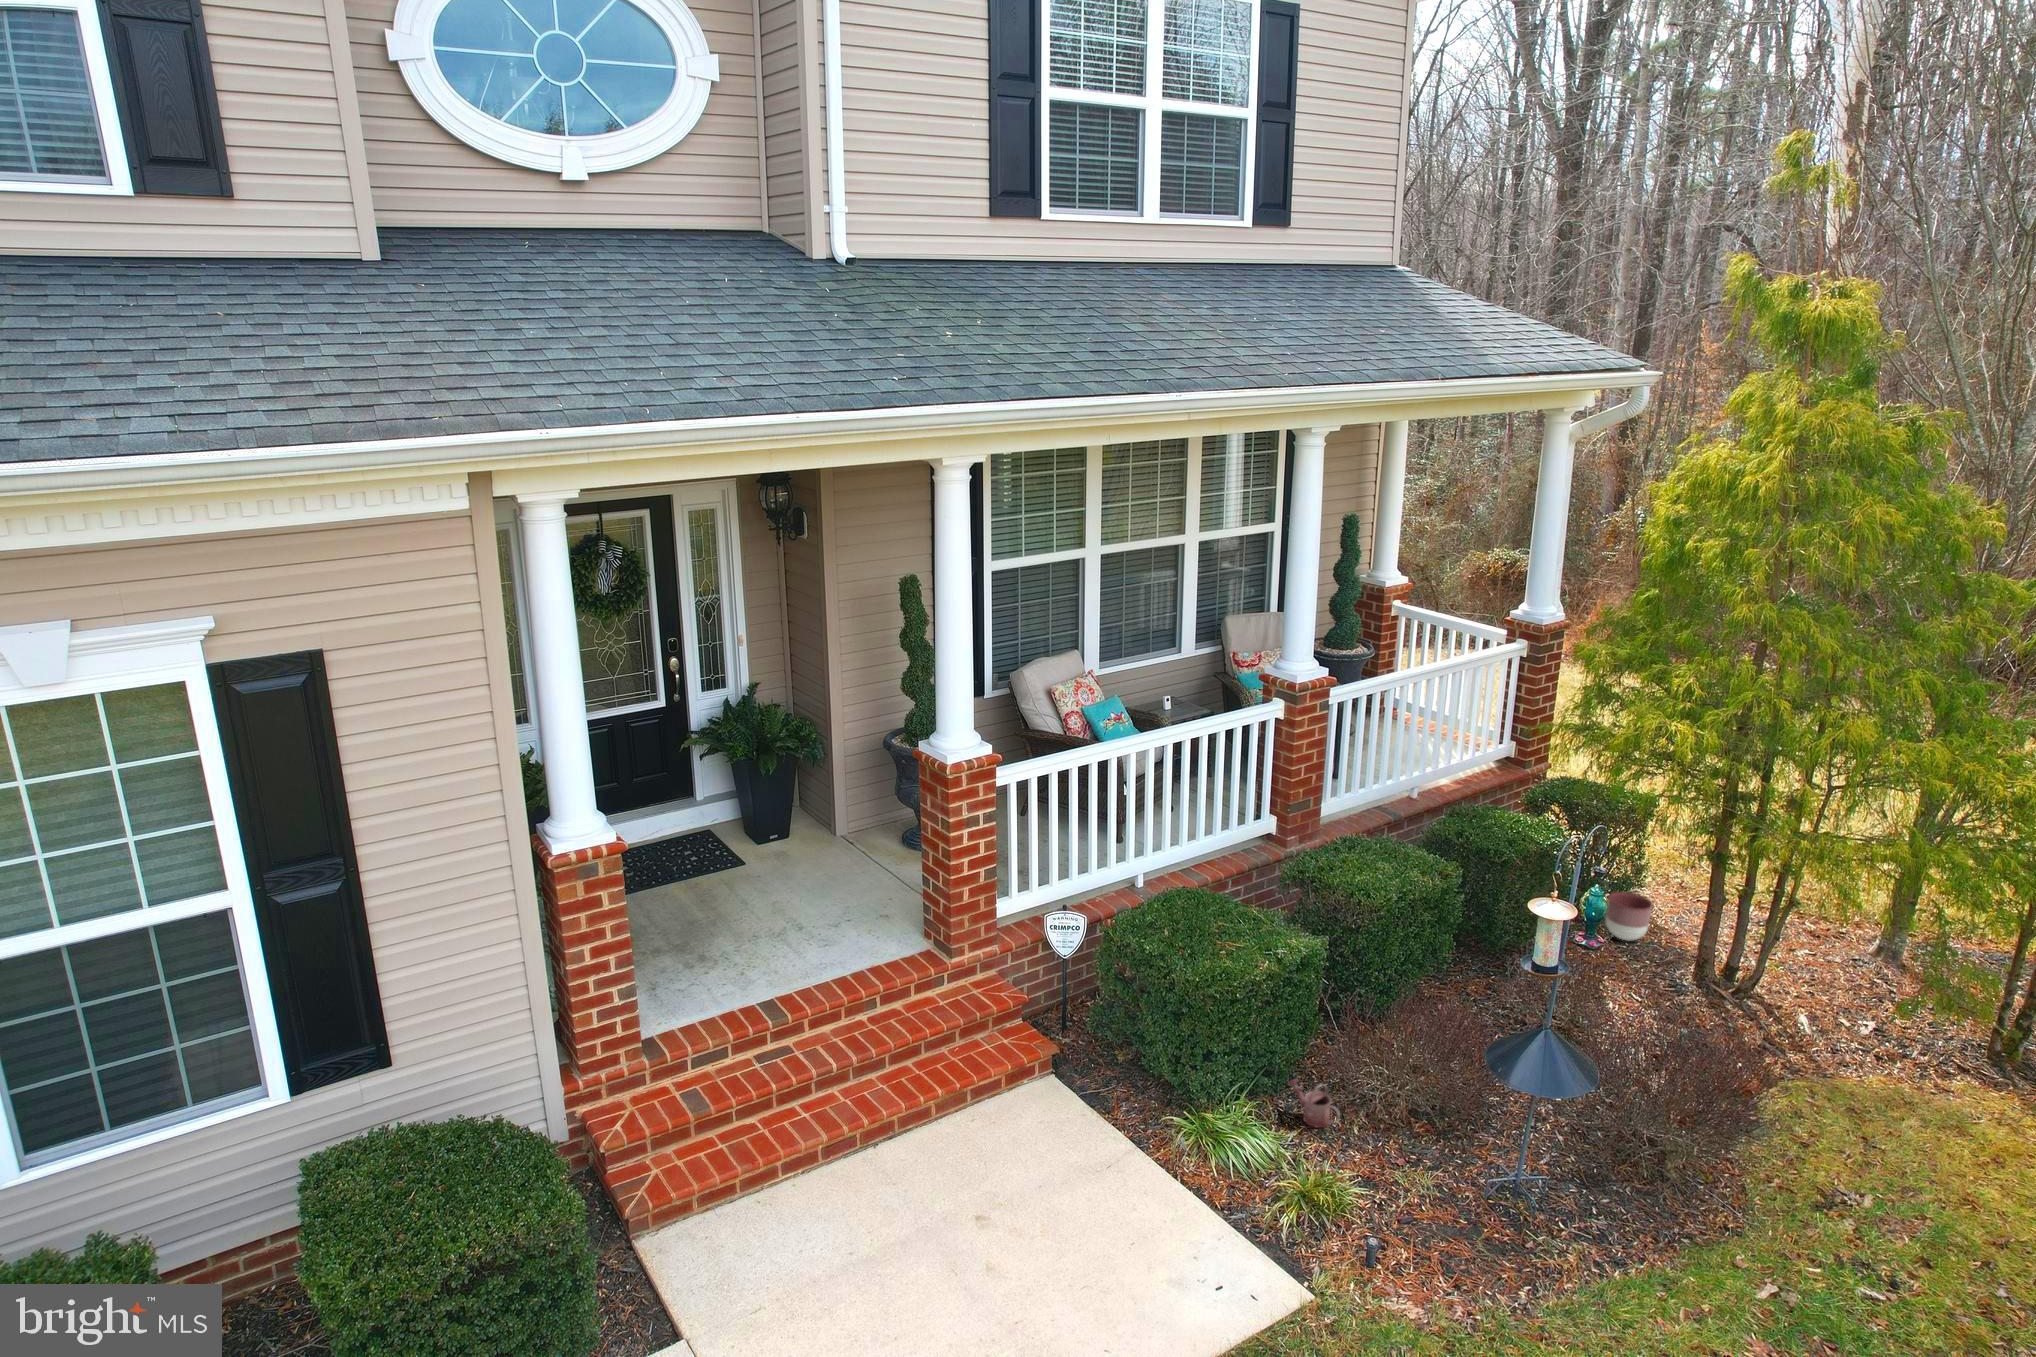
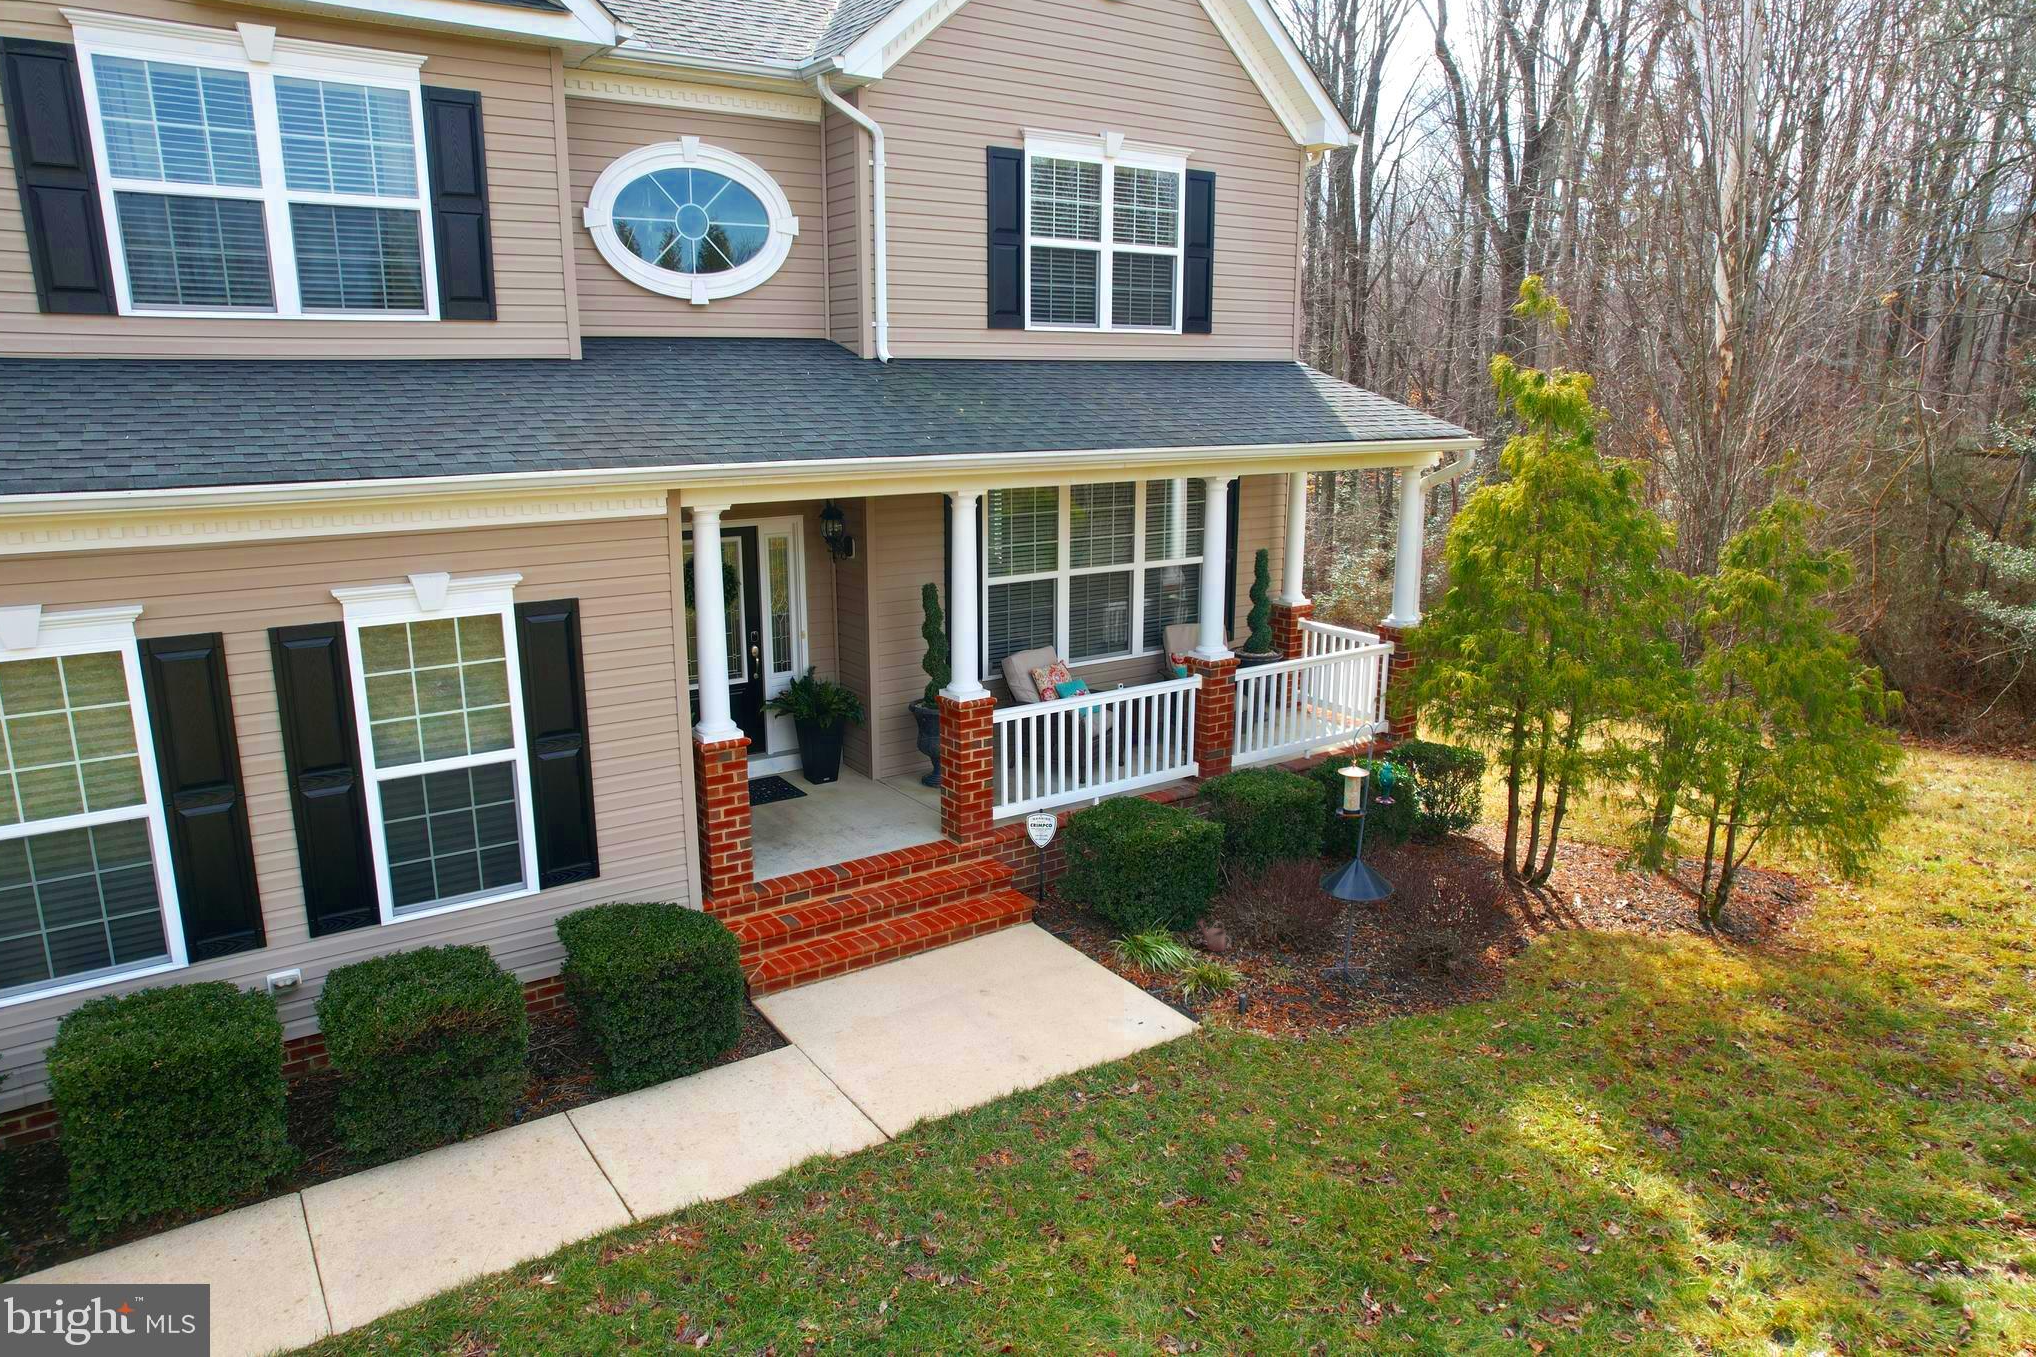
planter: present [1606,892,1652,940] -> none [1447,822,1479,856]

